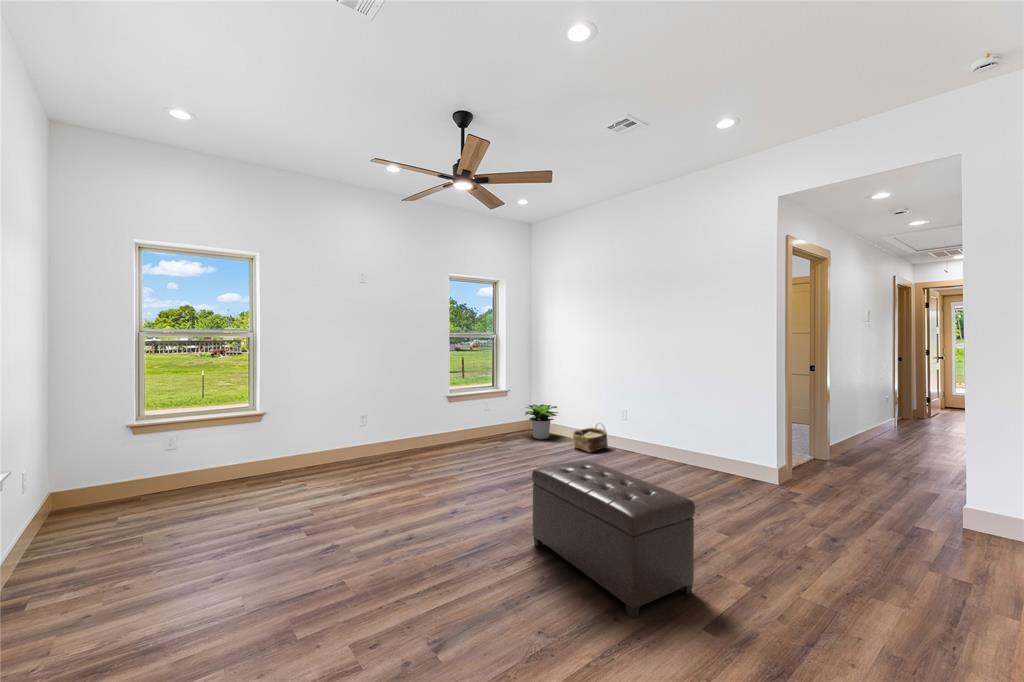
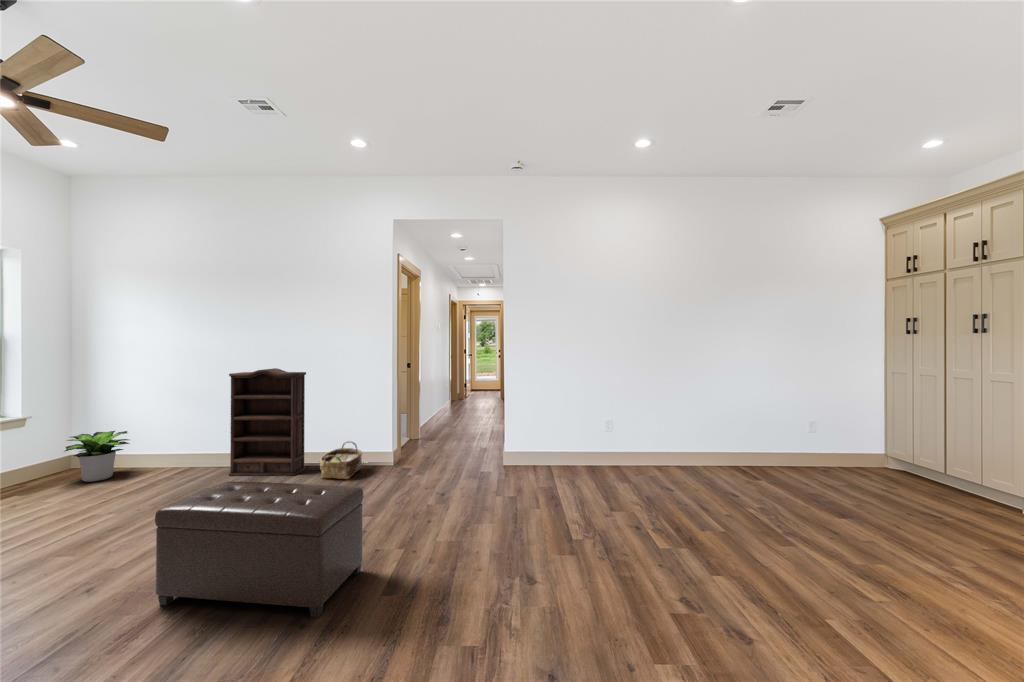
bookshelf: none [617,365,681,470] -> present [229,368,306,476]
woven basket: present [573,423,608,452] -> present [320,441,362,479]

